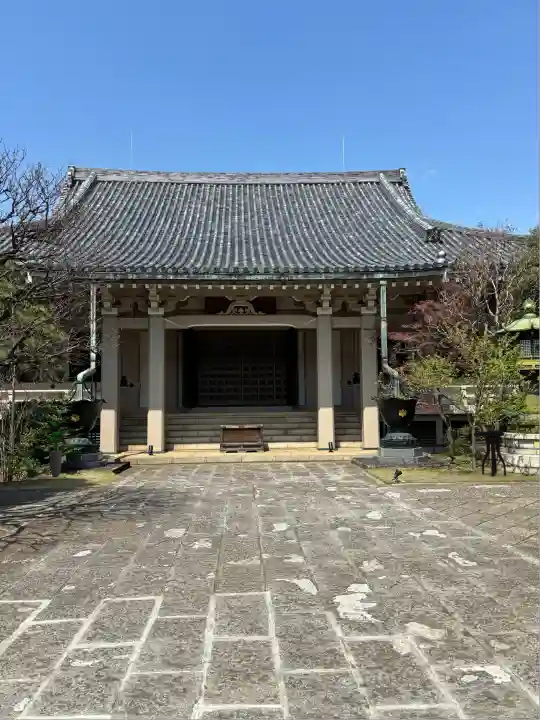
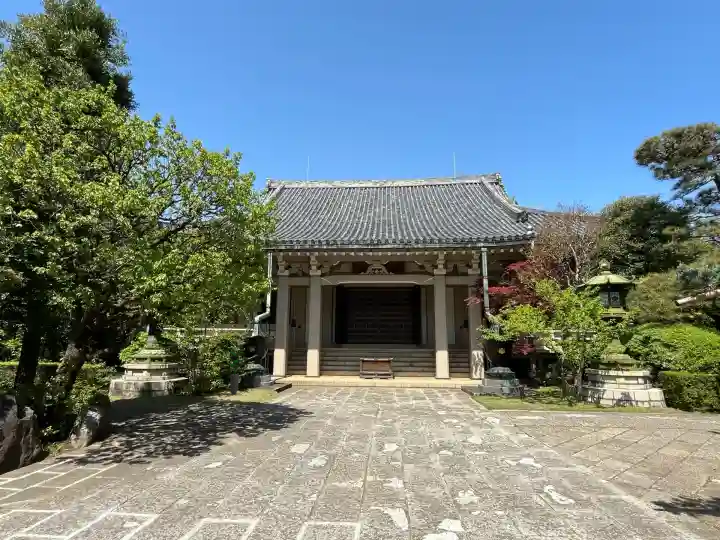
stool: present [474,430,506,476] -> none [562,368,593,408]

